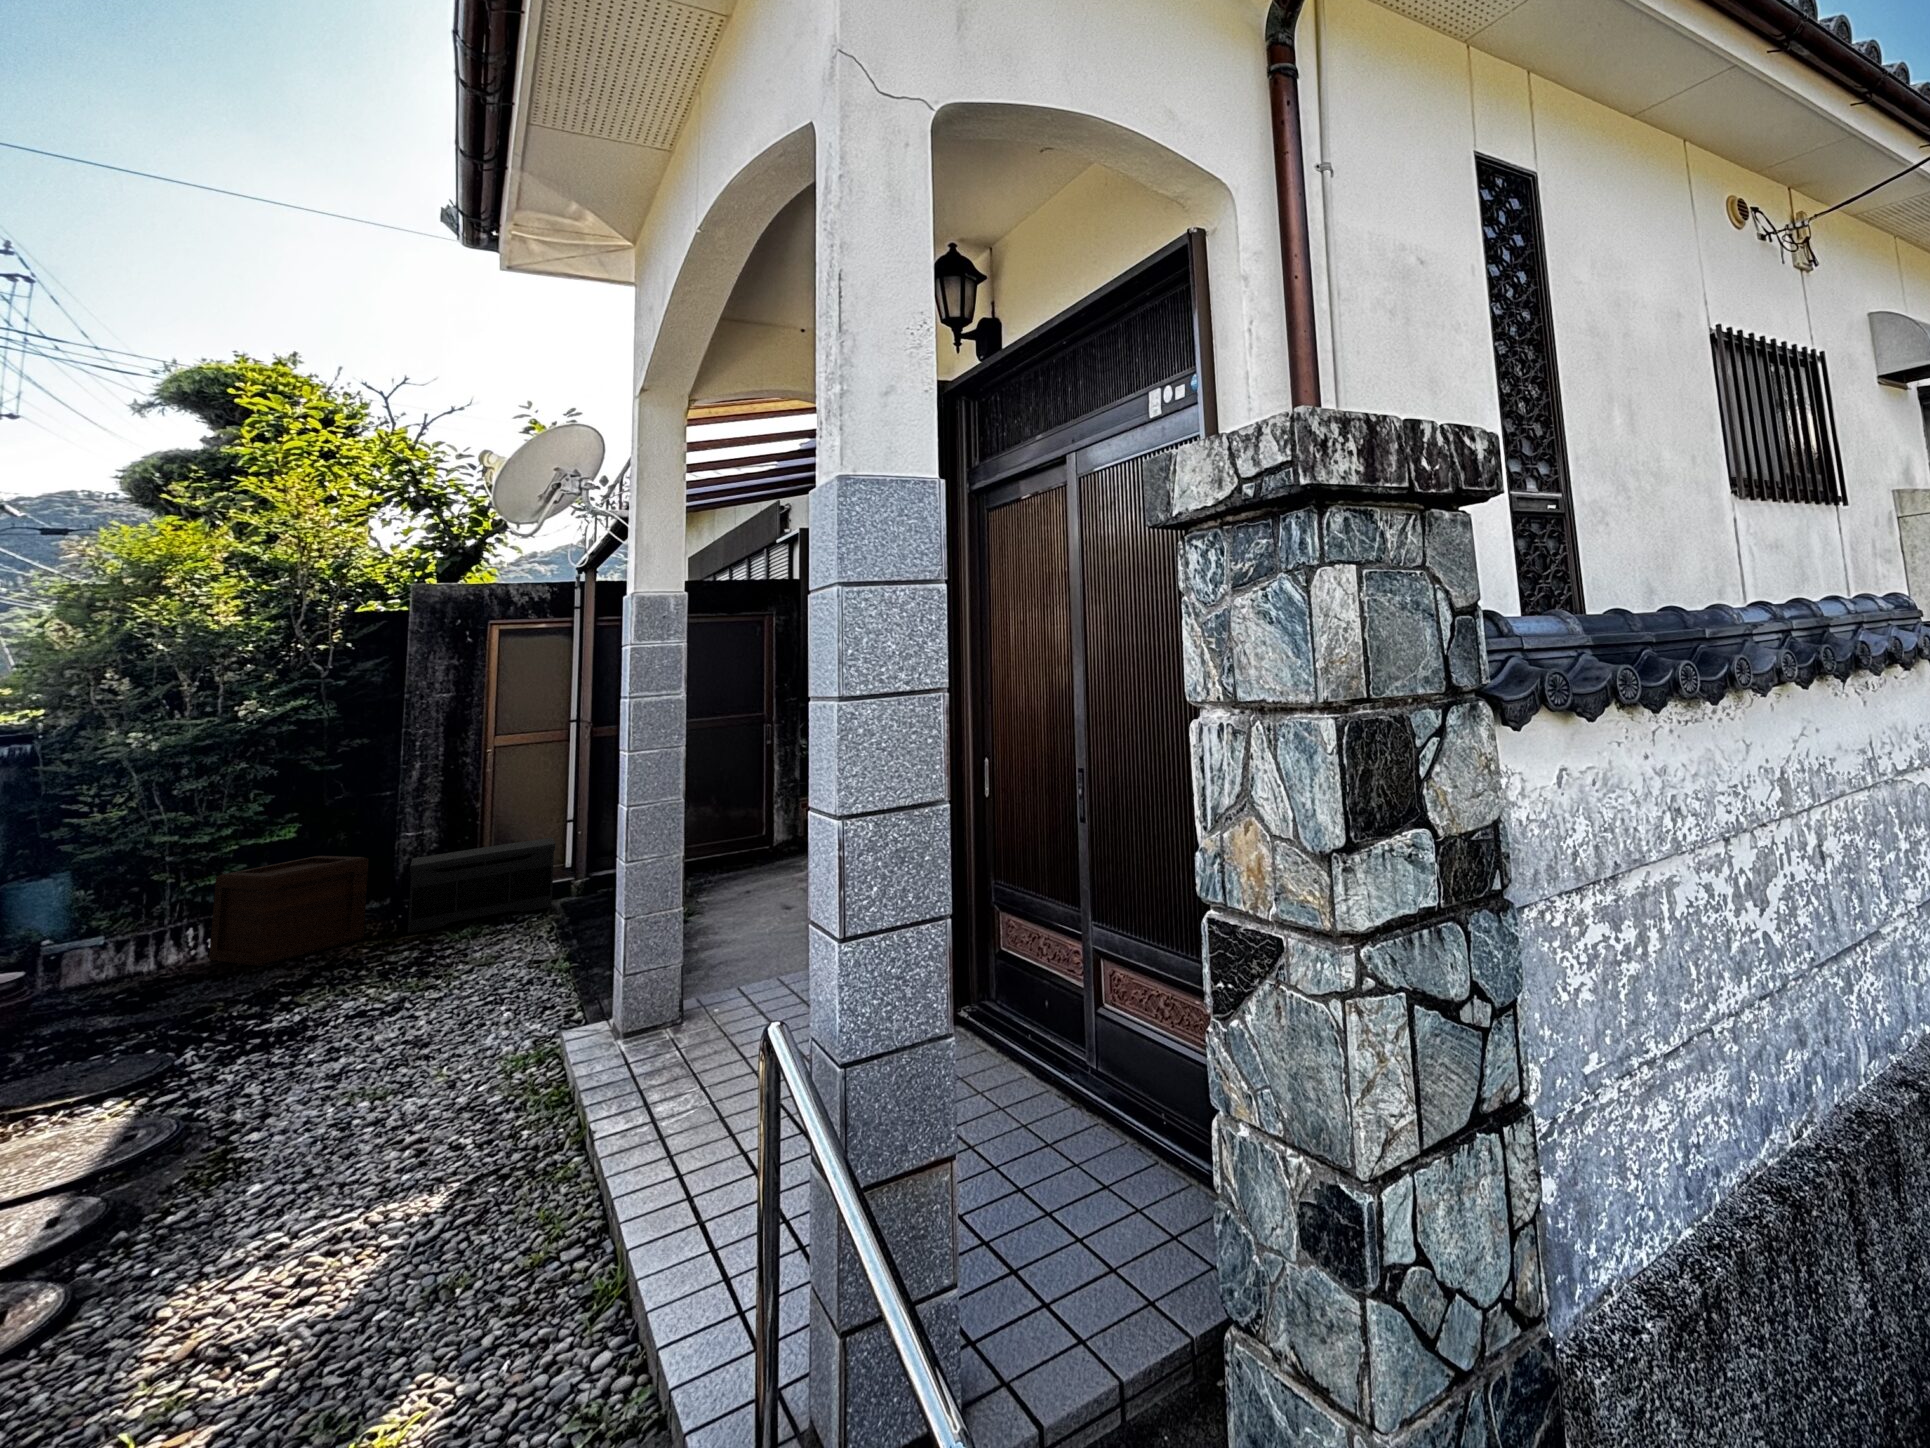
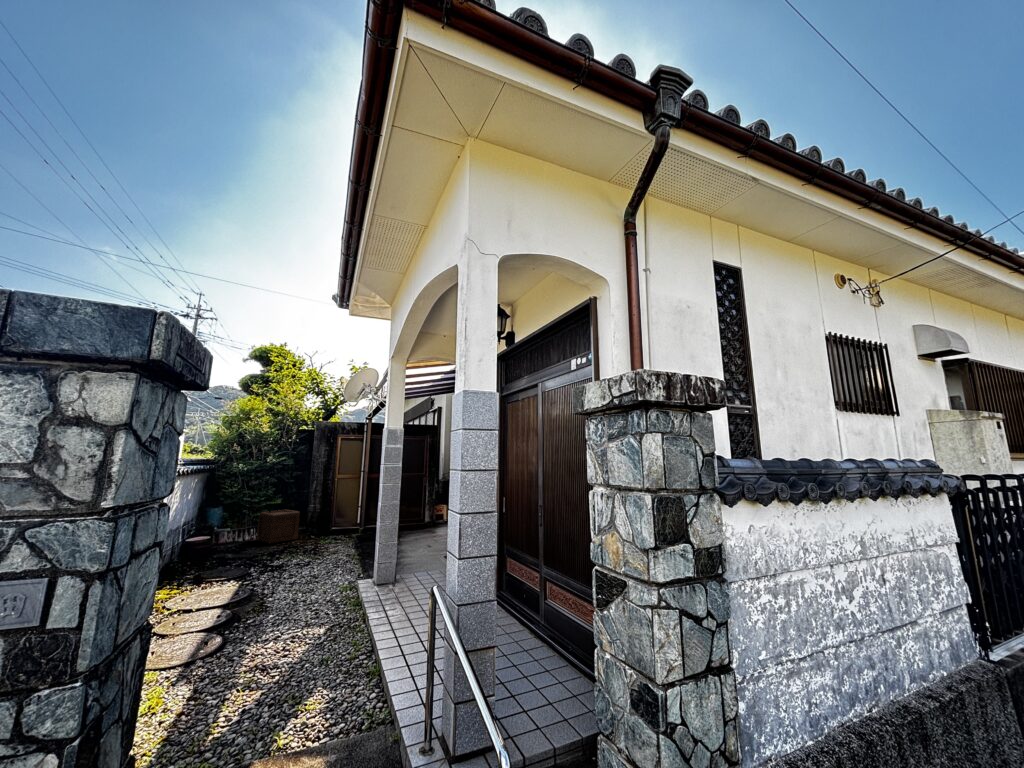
bench: present [408,838,556,933] -> none [310,511,354,539]

